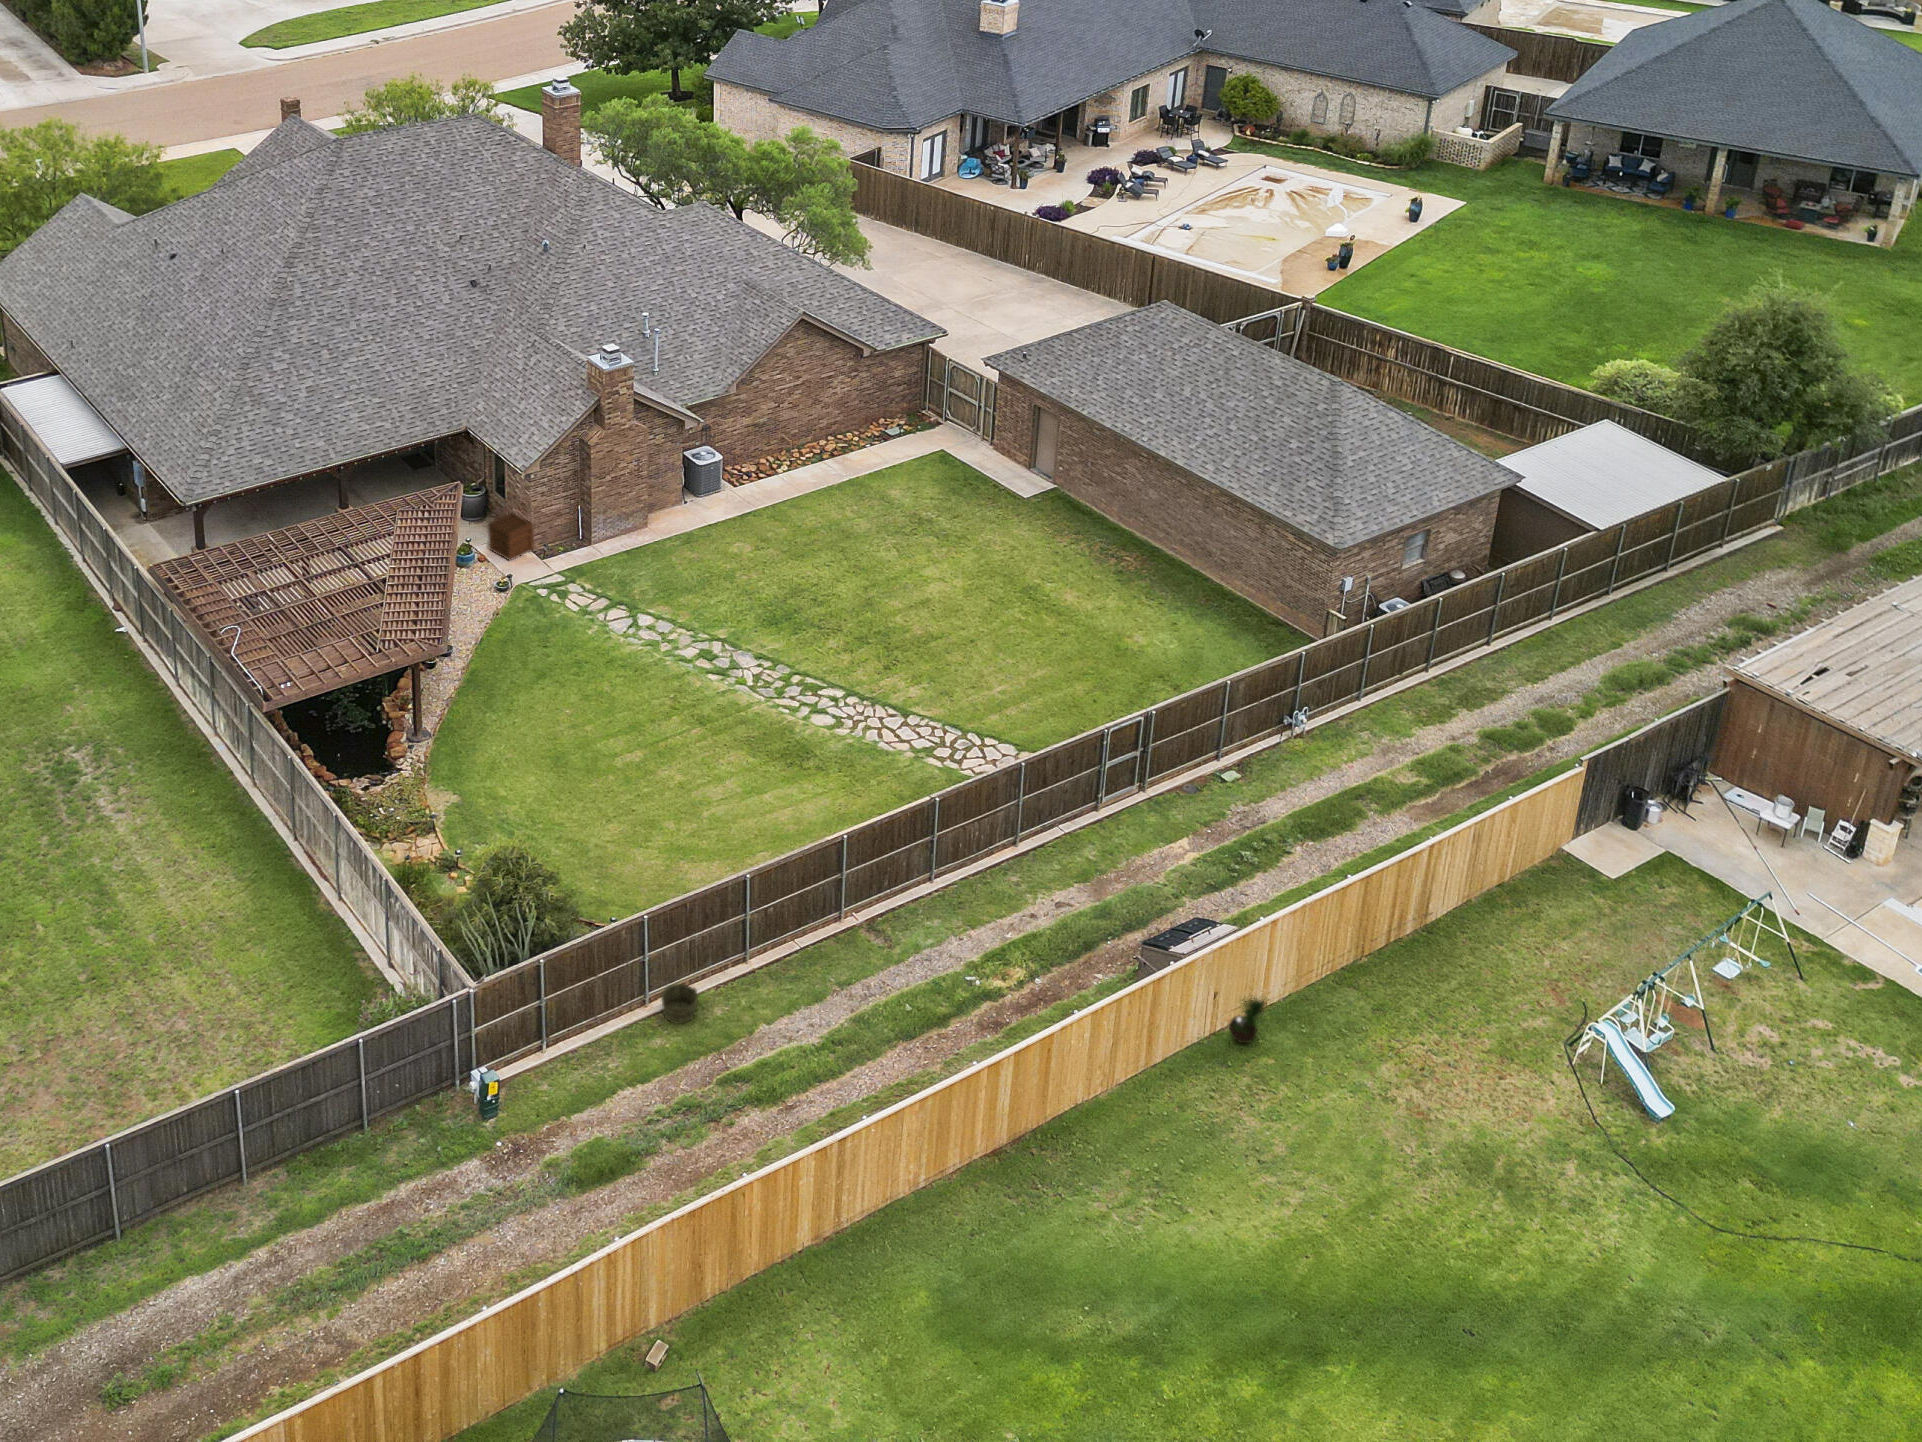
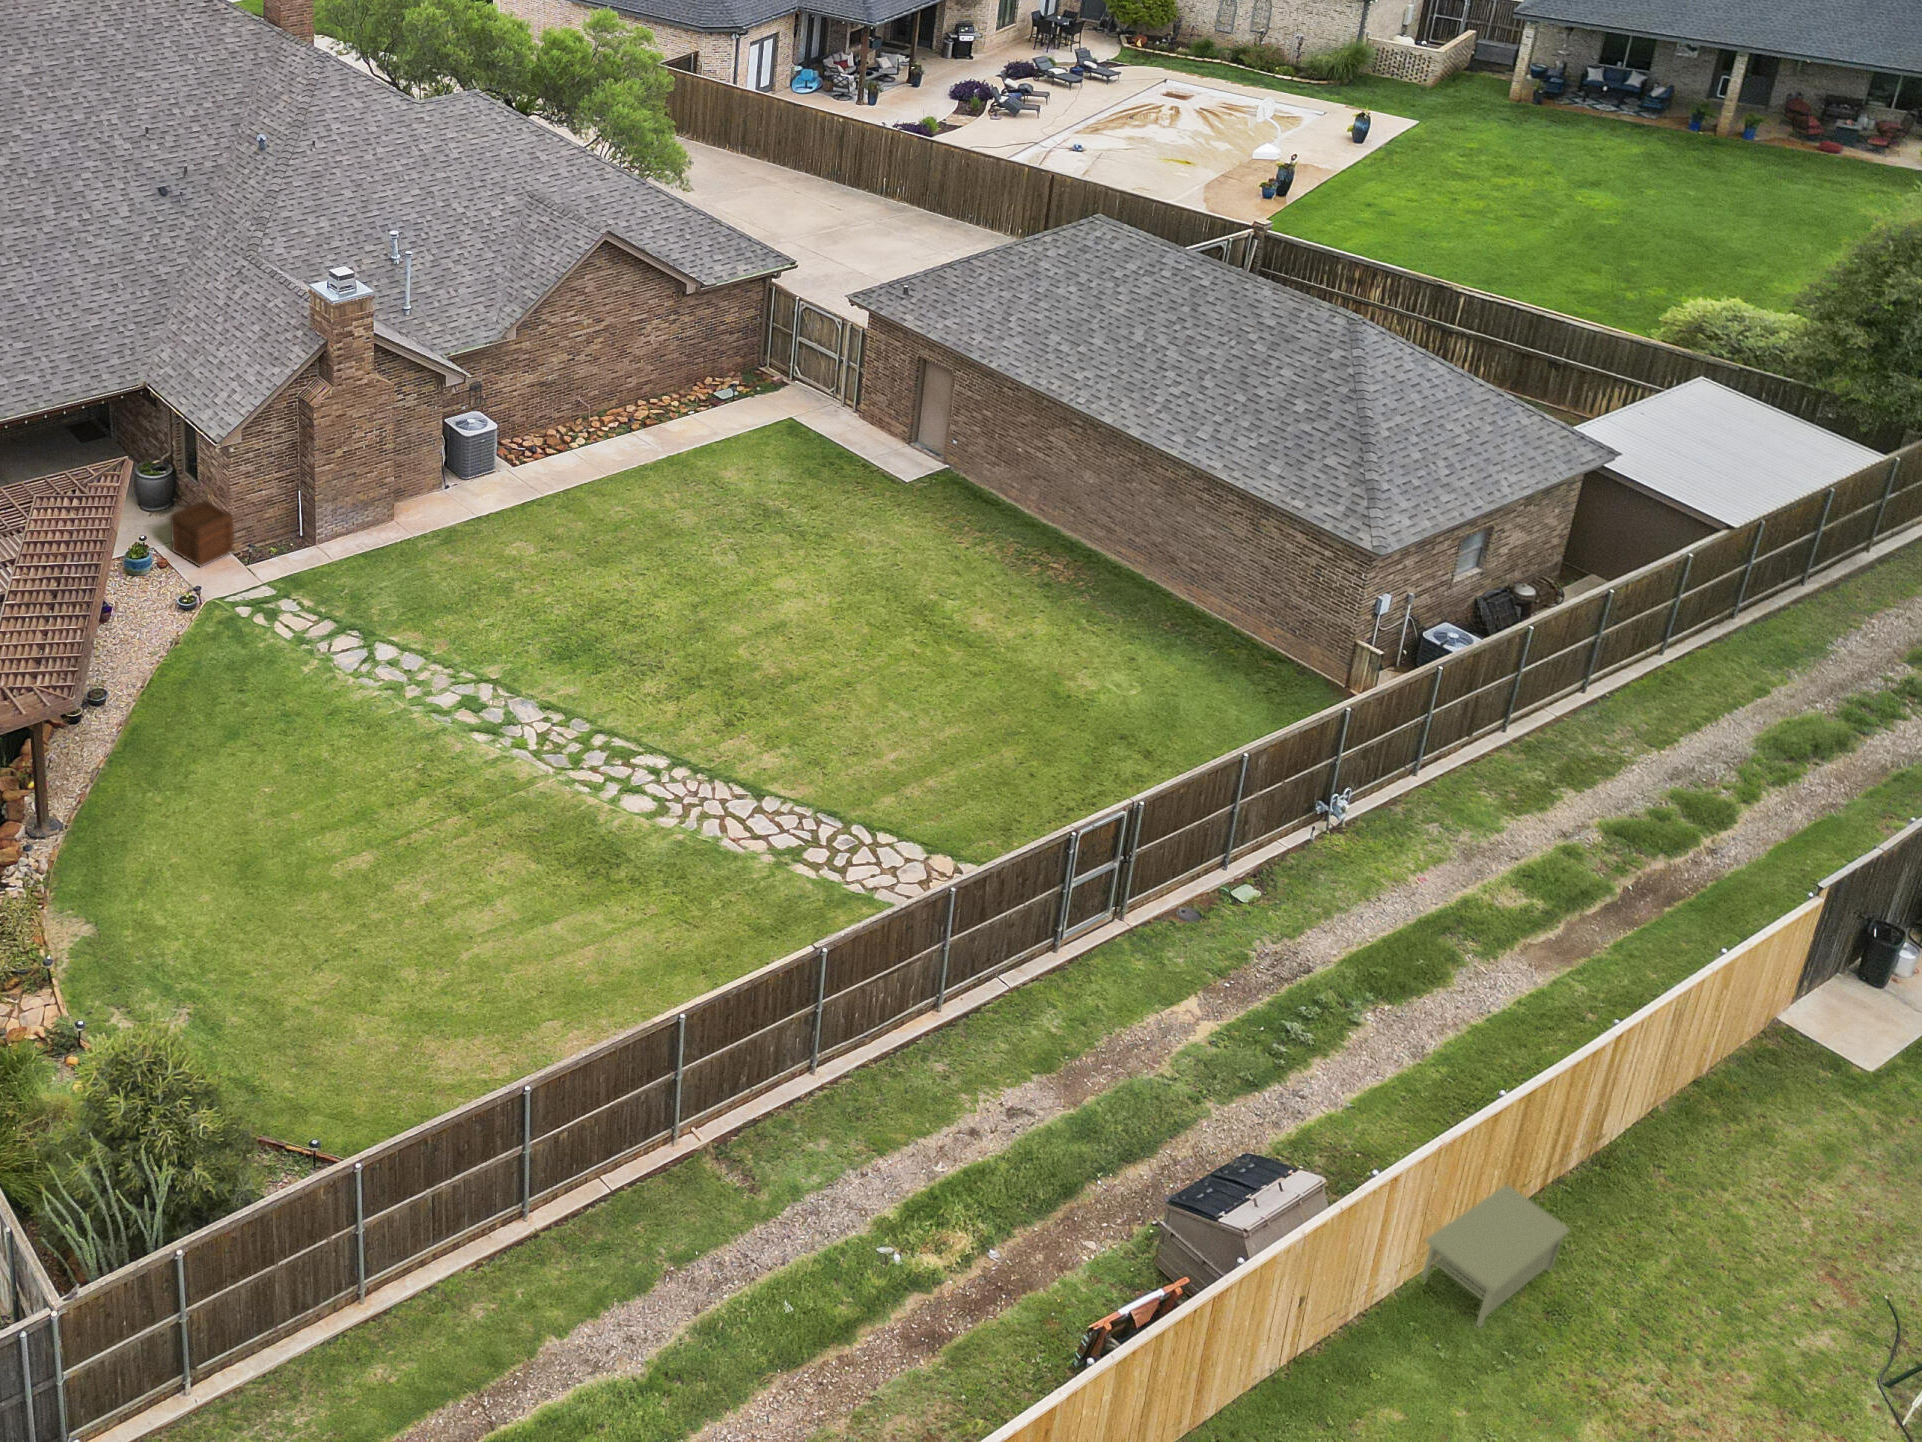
storage bench: none [1302,939,1395,1023] -> present [1420,1185,1570,1328]
bucket: present [661,984,698,1024] -> none [384,1267,449,1339]
potted tree: present [1229,998,1267,1043] -> none [1314,1292,1391,1371]

